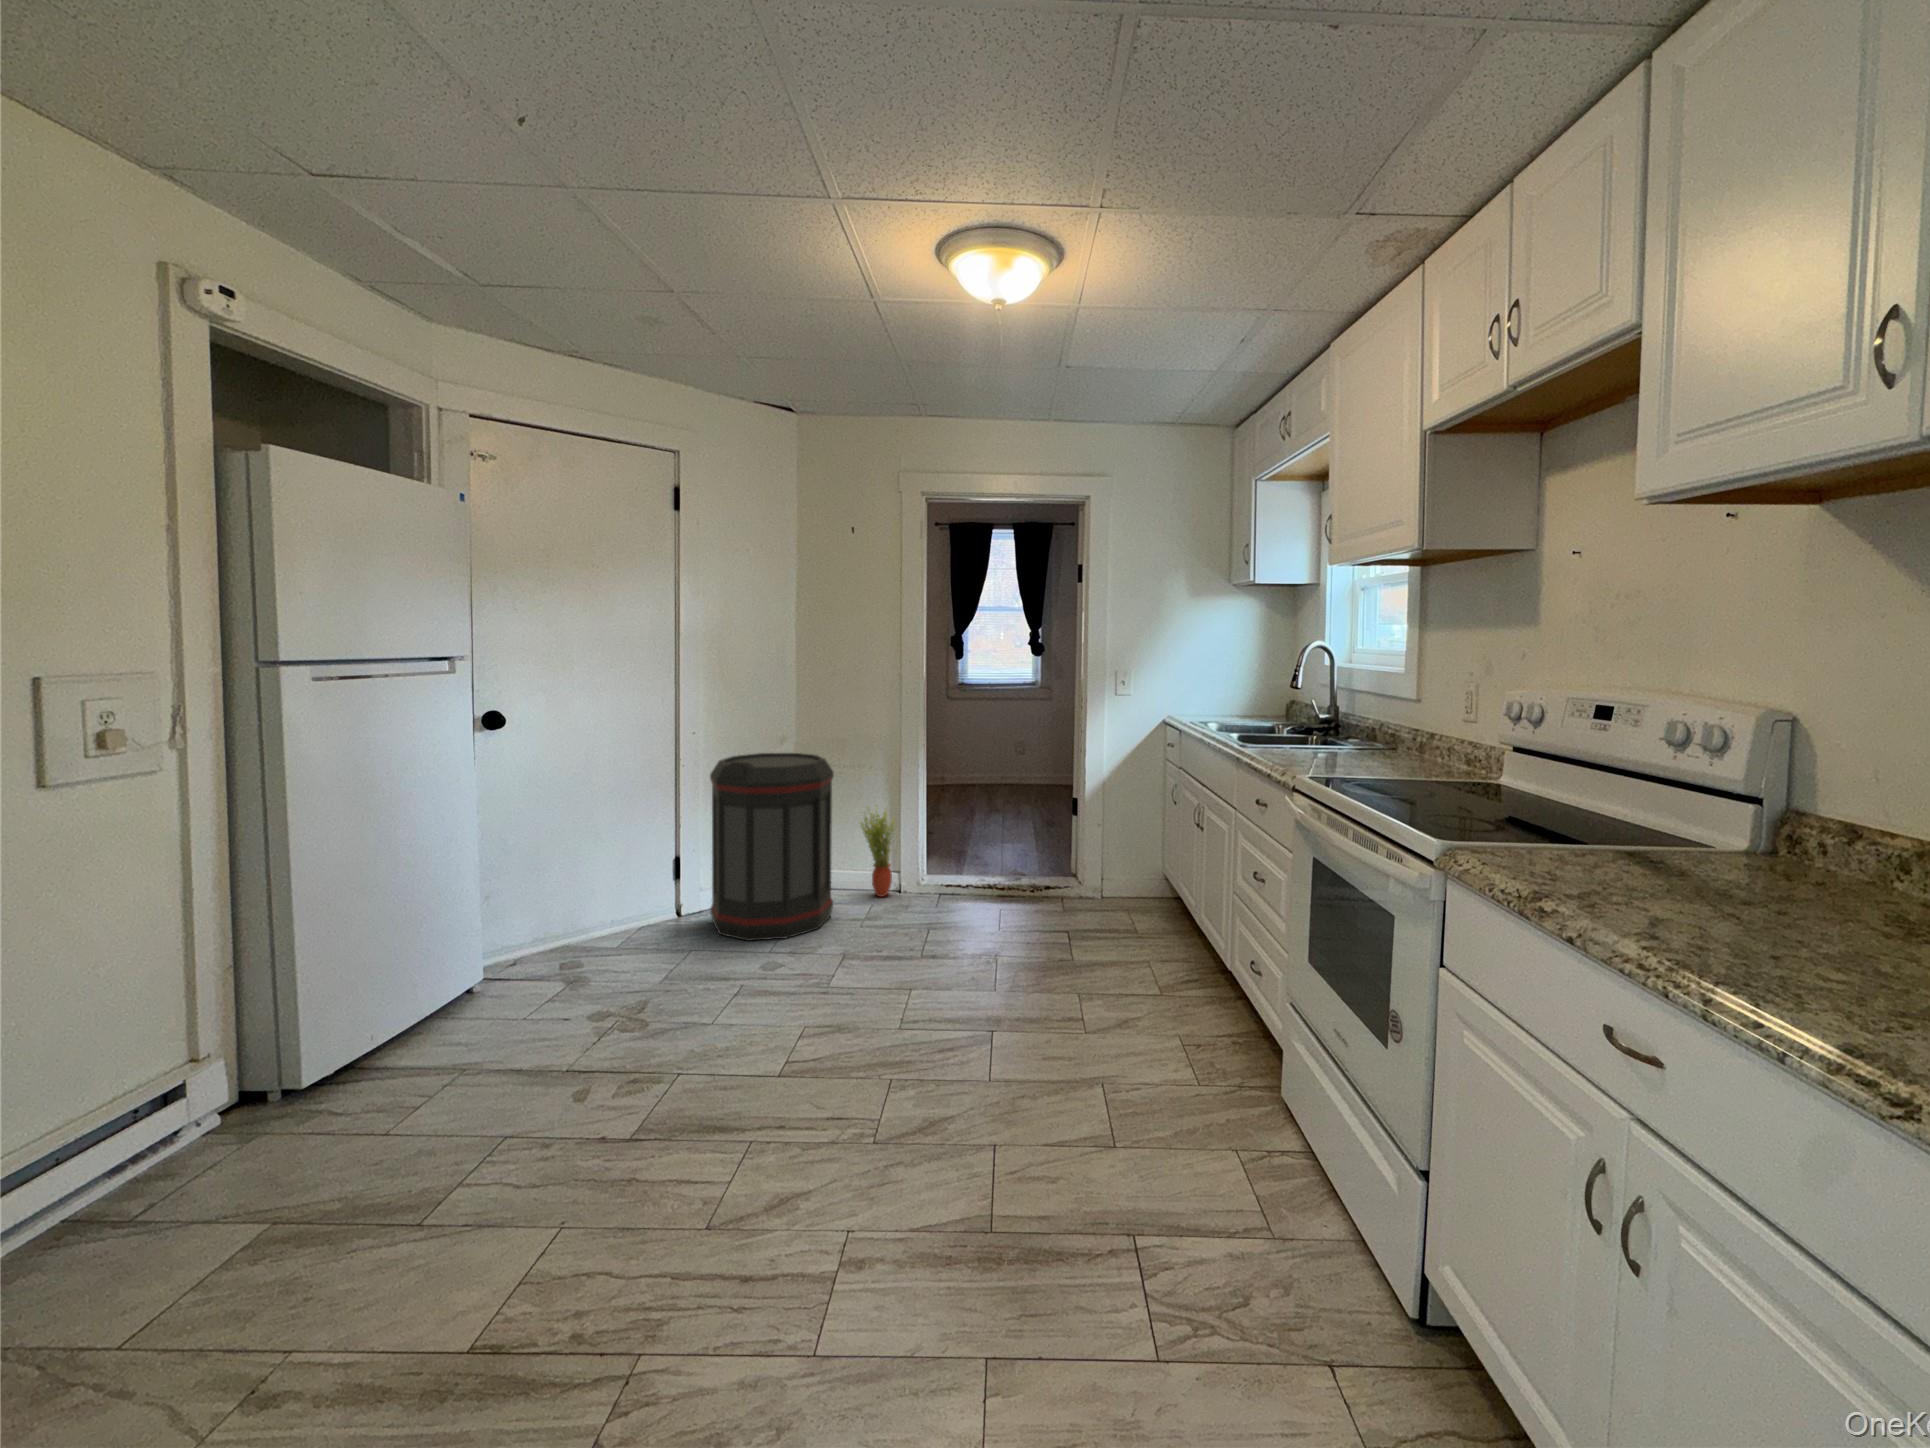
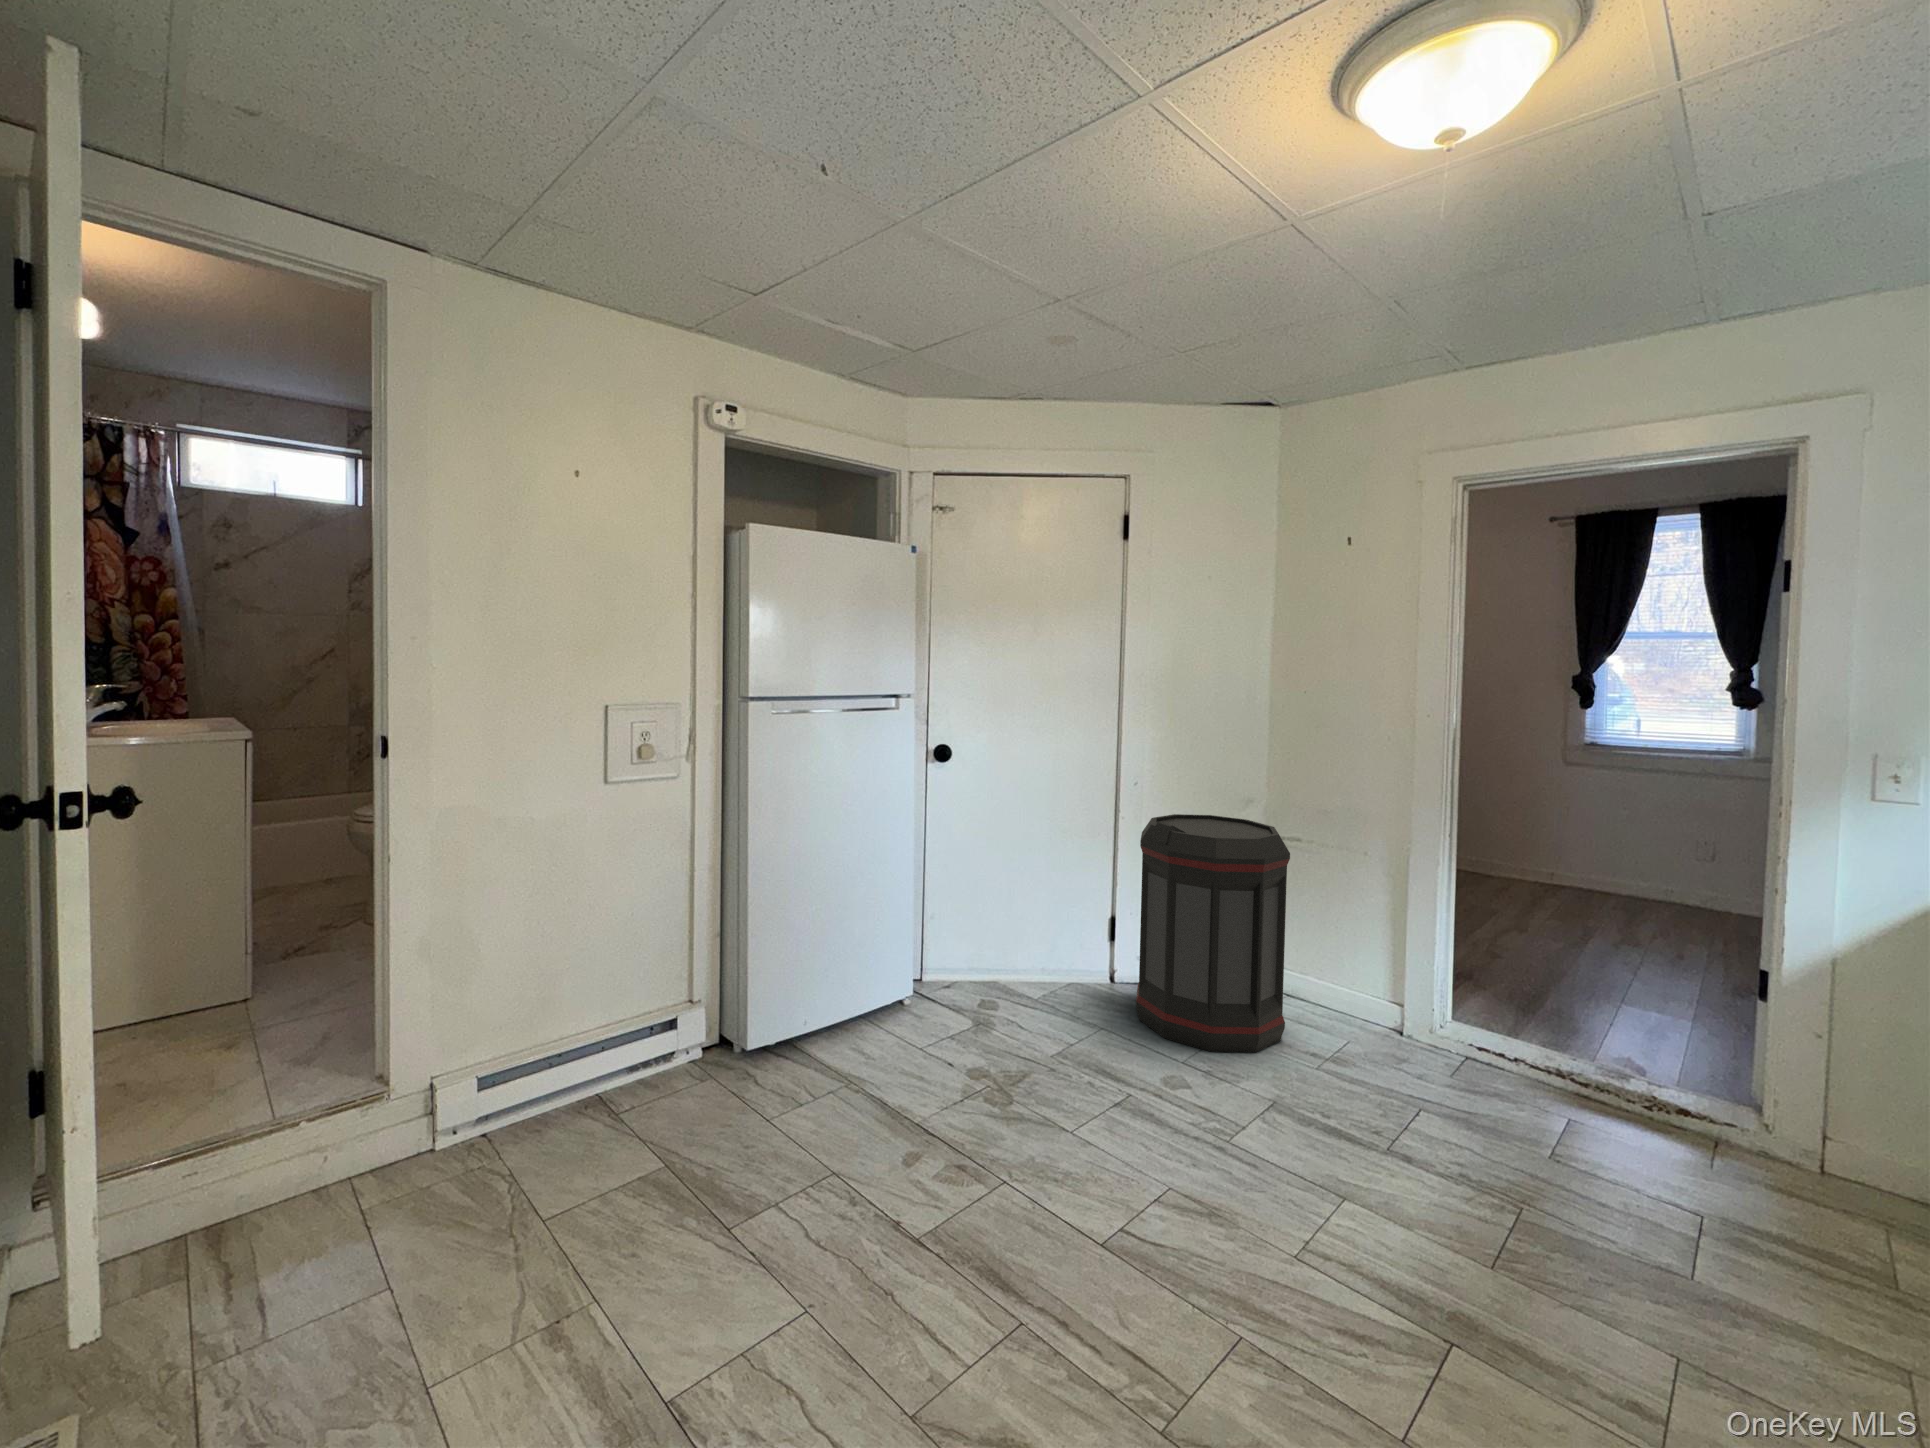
potted plant: present [860,808,895,897] -> none [1334,904,1394,1035]

